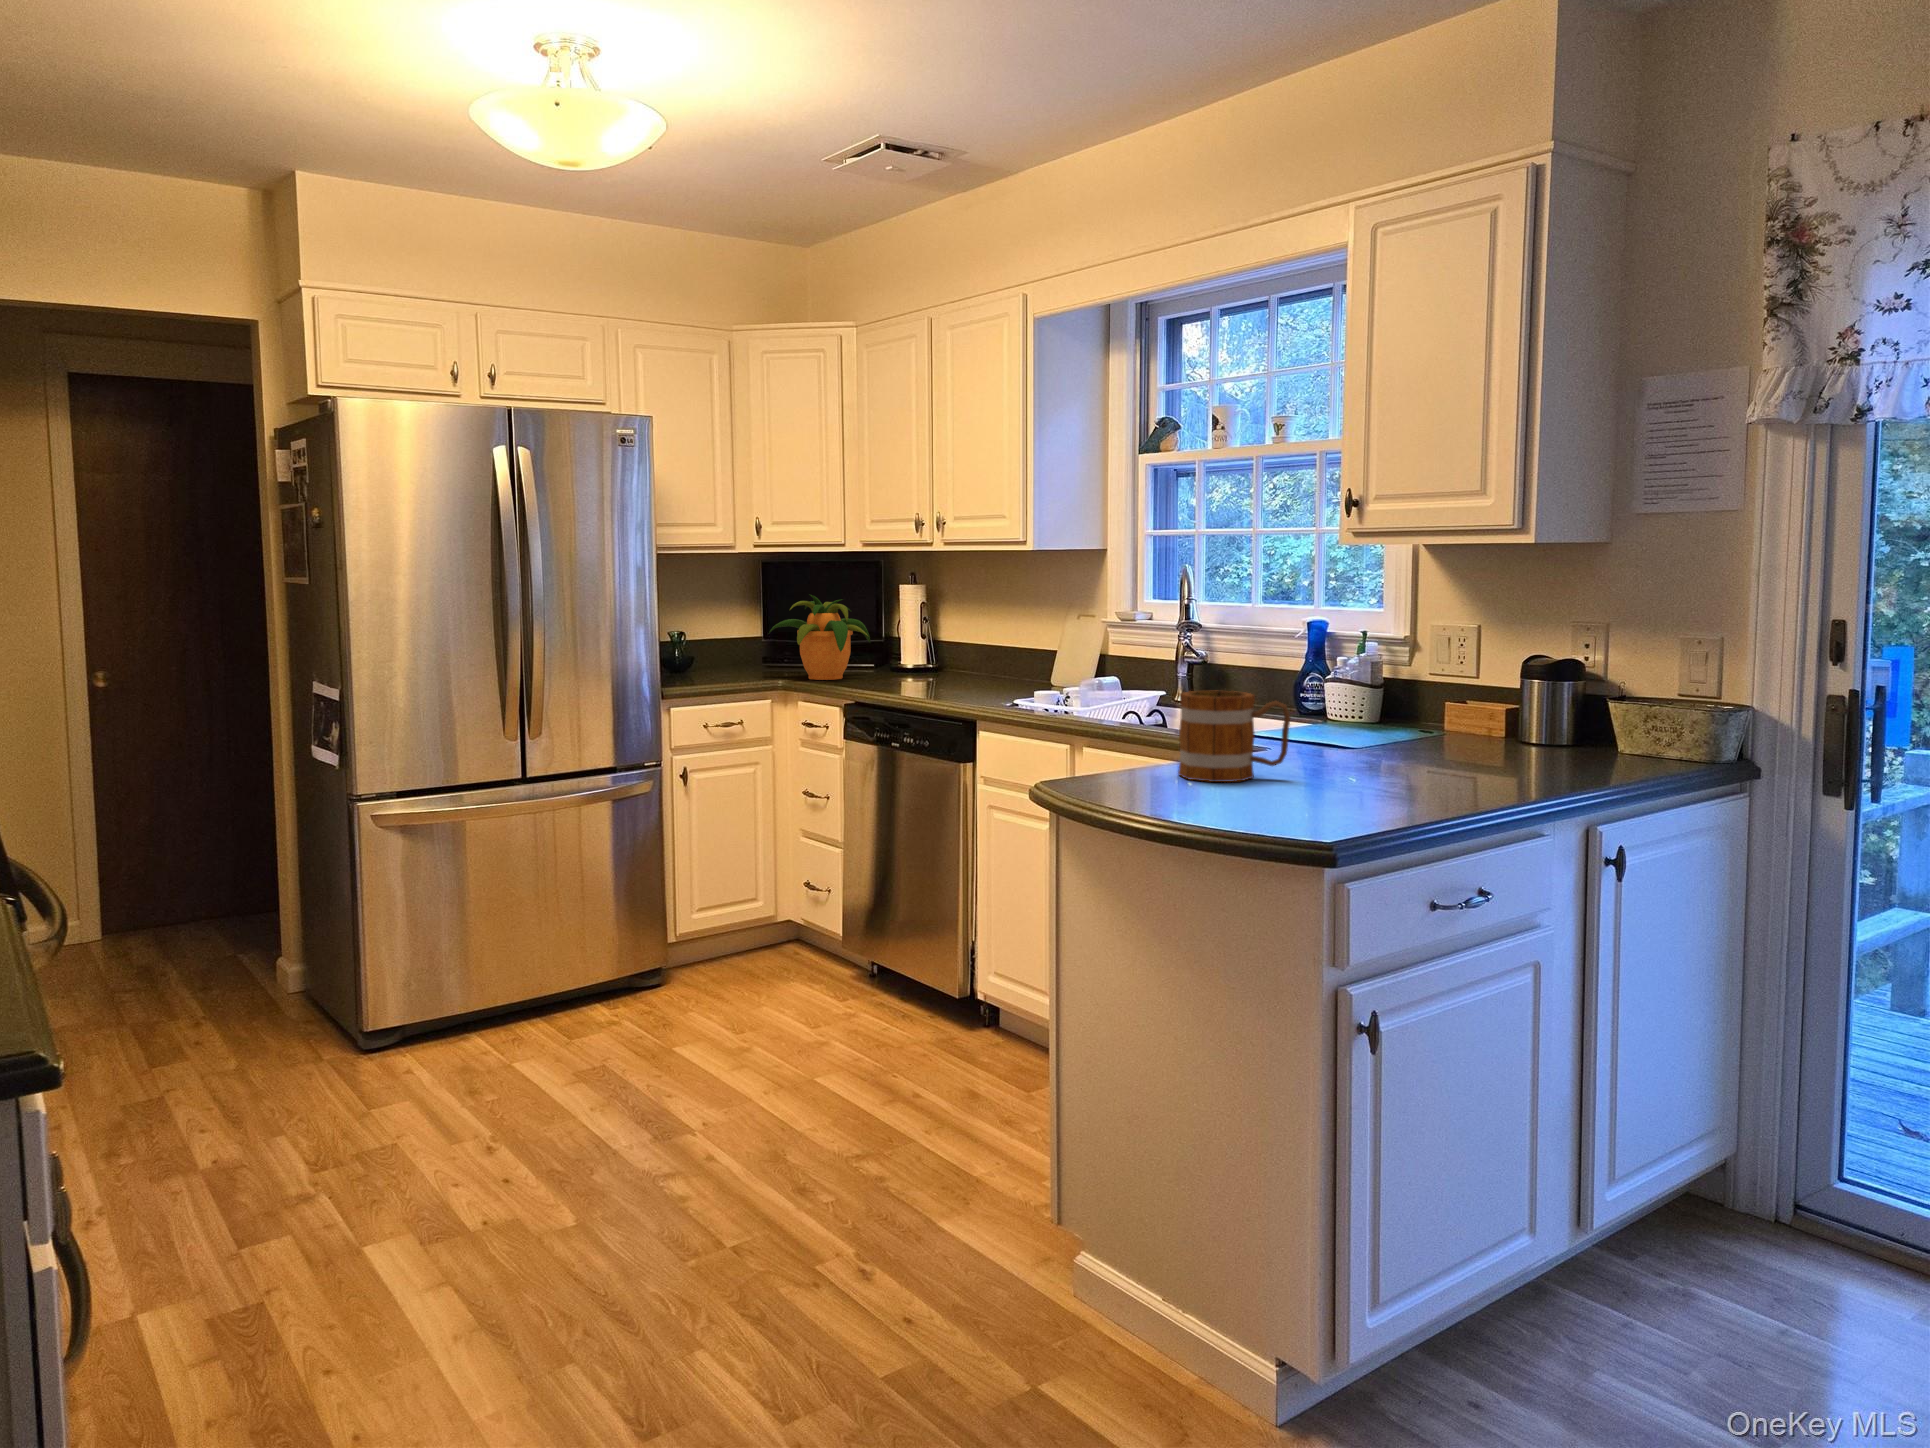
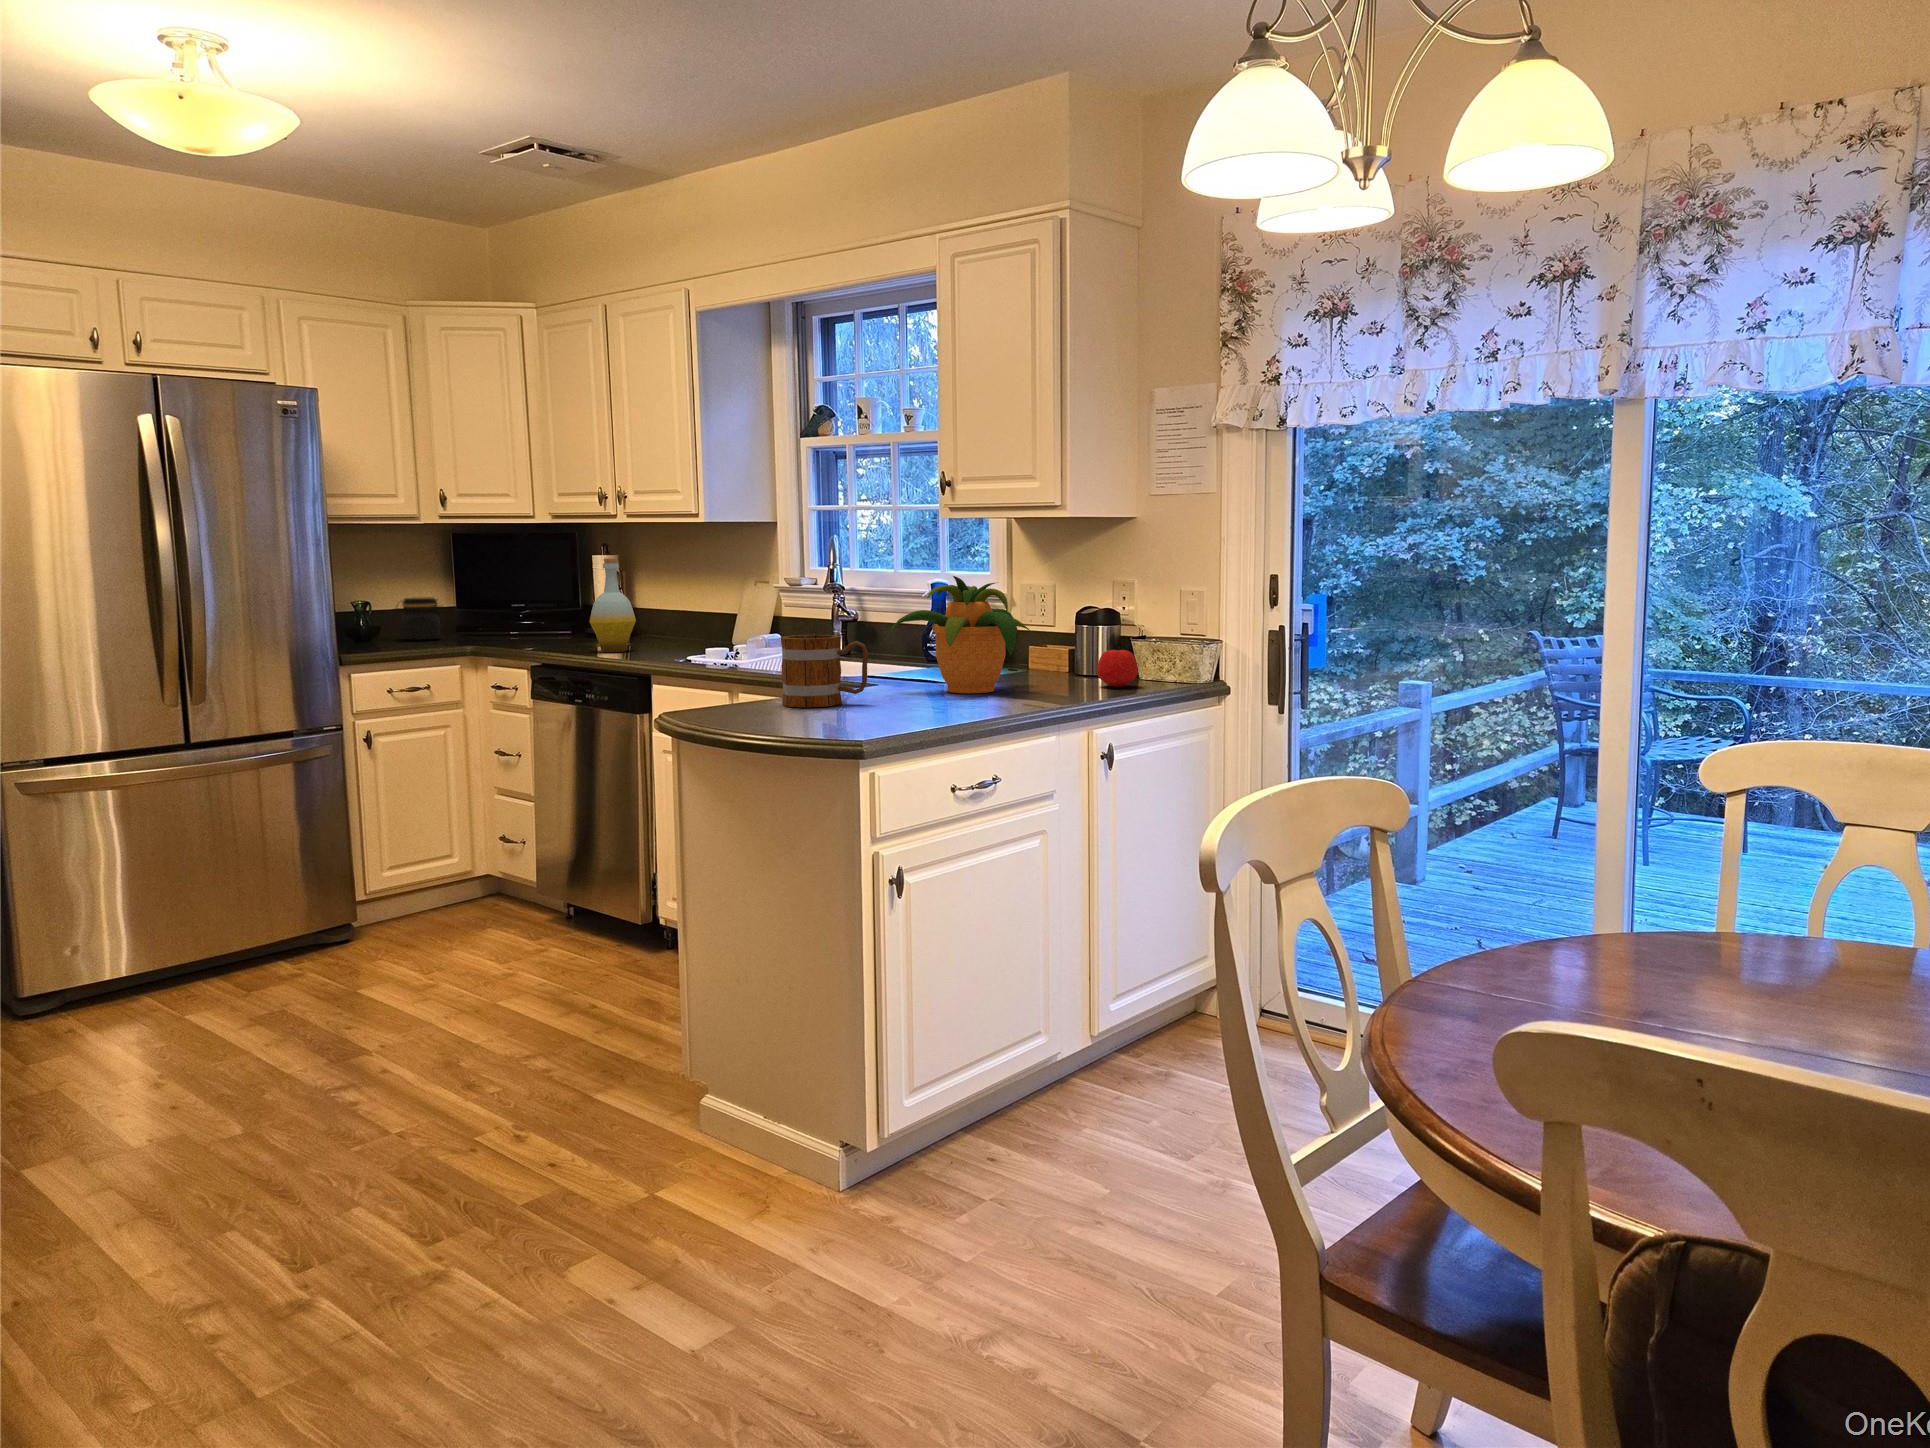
bottle: none [909,590,957,692] -> present [590,558,636,652]
potted plant: present [769,595,870,680] -> present [891,576,1030,693]
jar: none [706,628,755,672] -> present [395,597,443,640]
apple: none [1568,711,1628,764] -> present [1097,647,1138,687]

